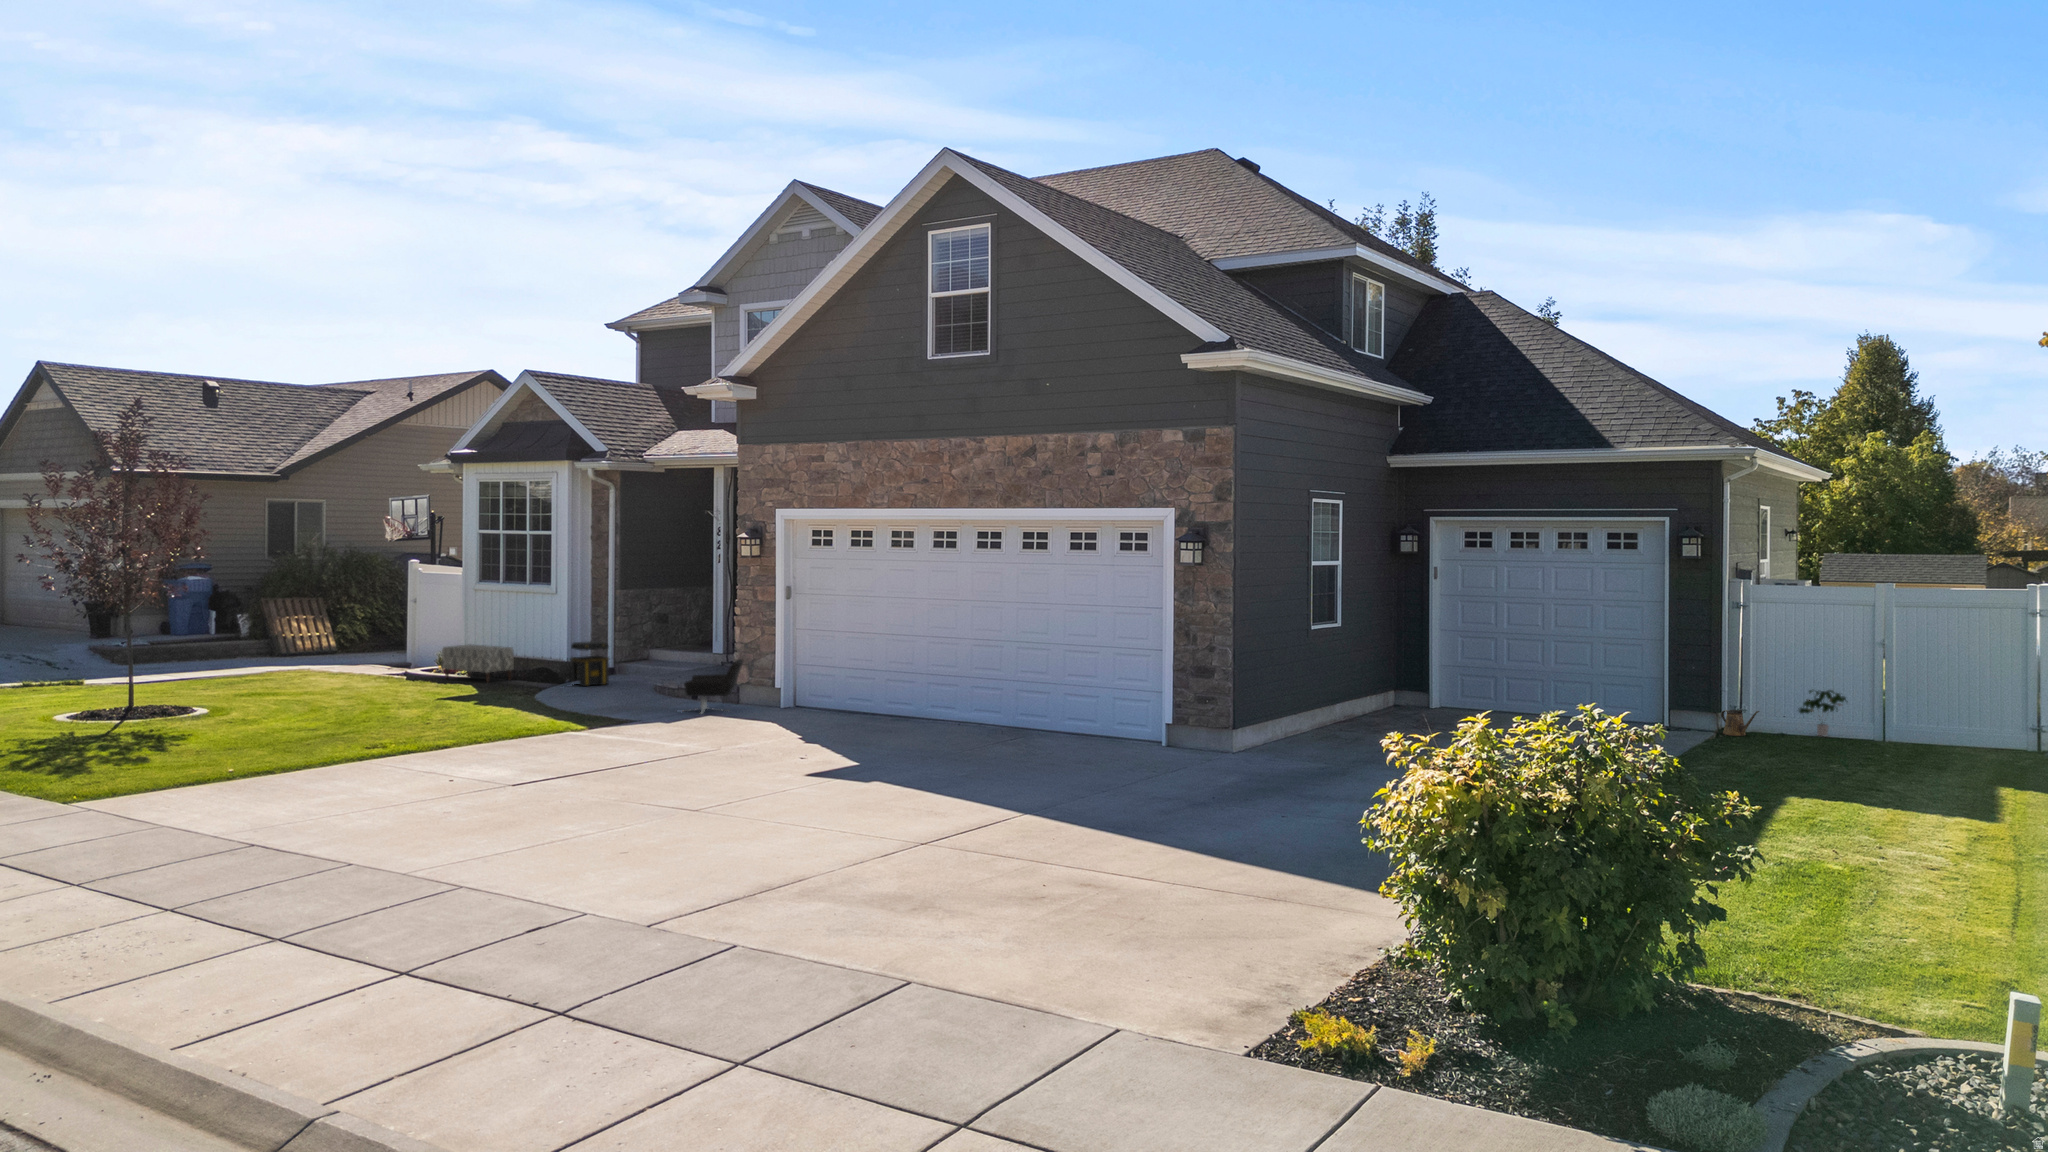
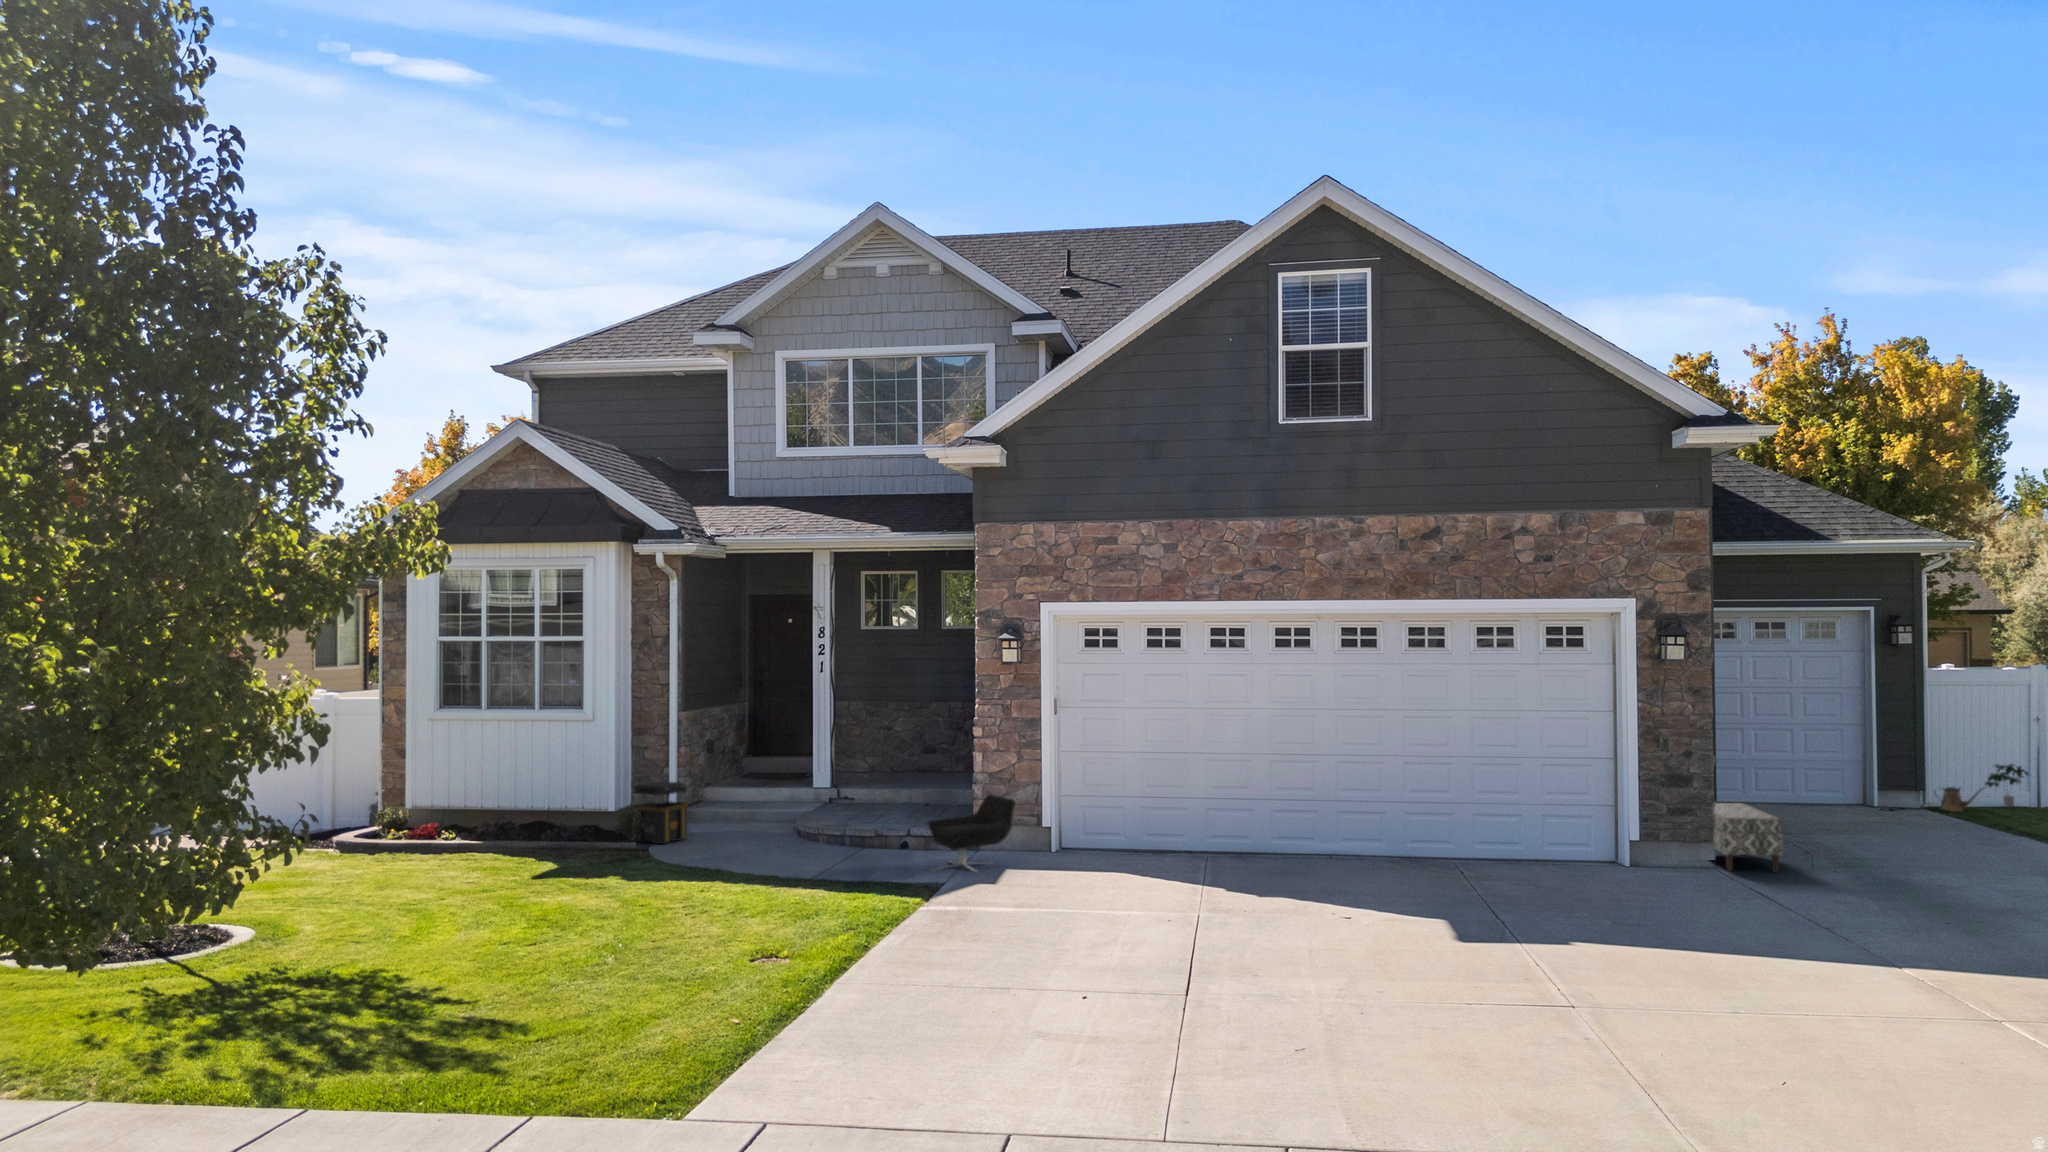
bench: present [442,644,514,682] -> present [1714,803,1783,872]

